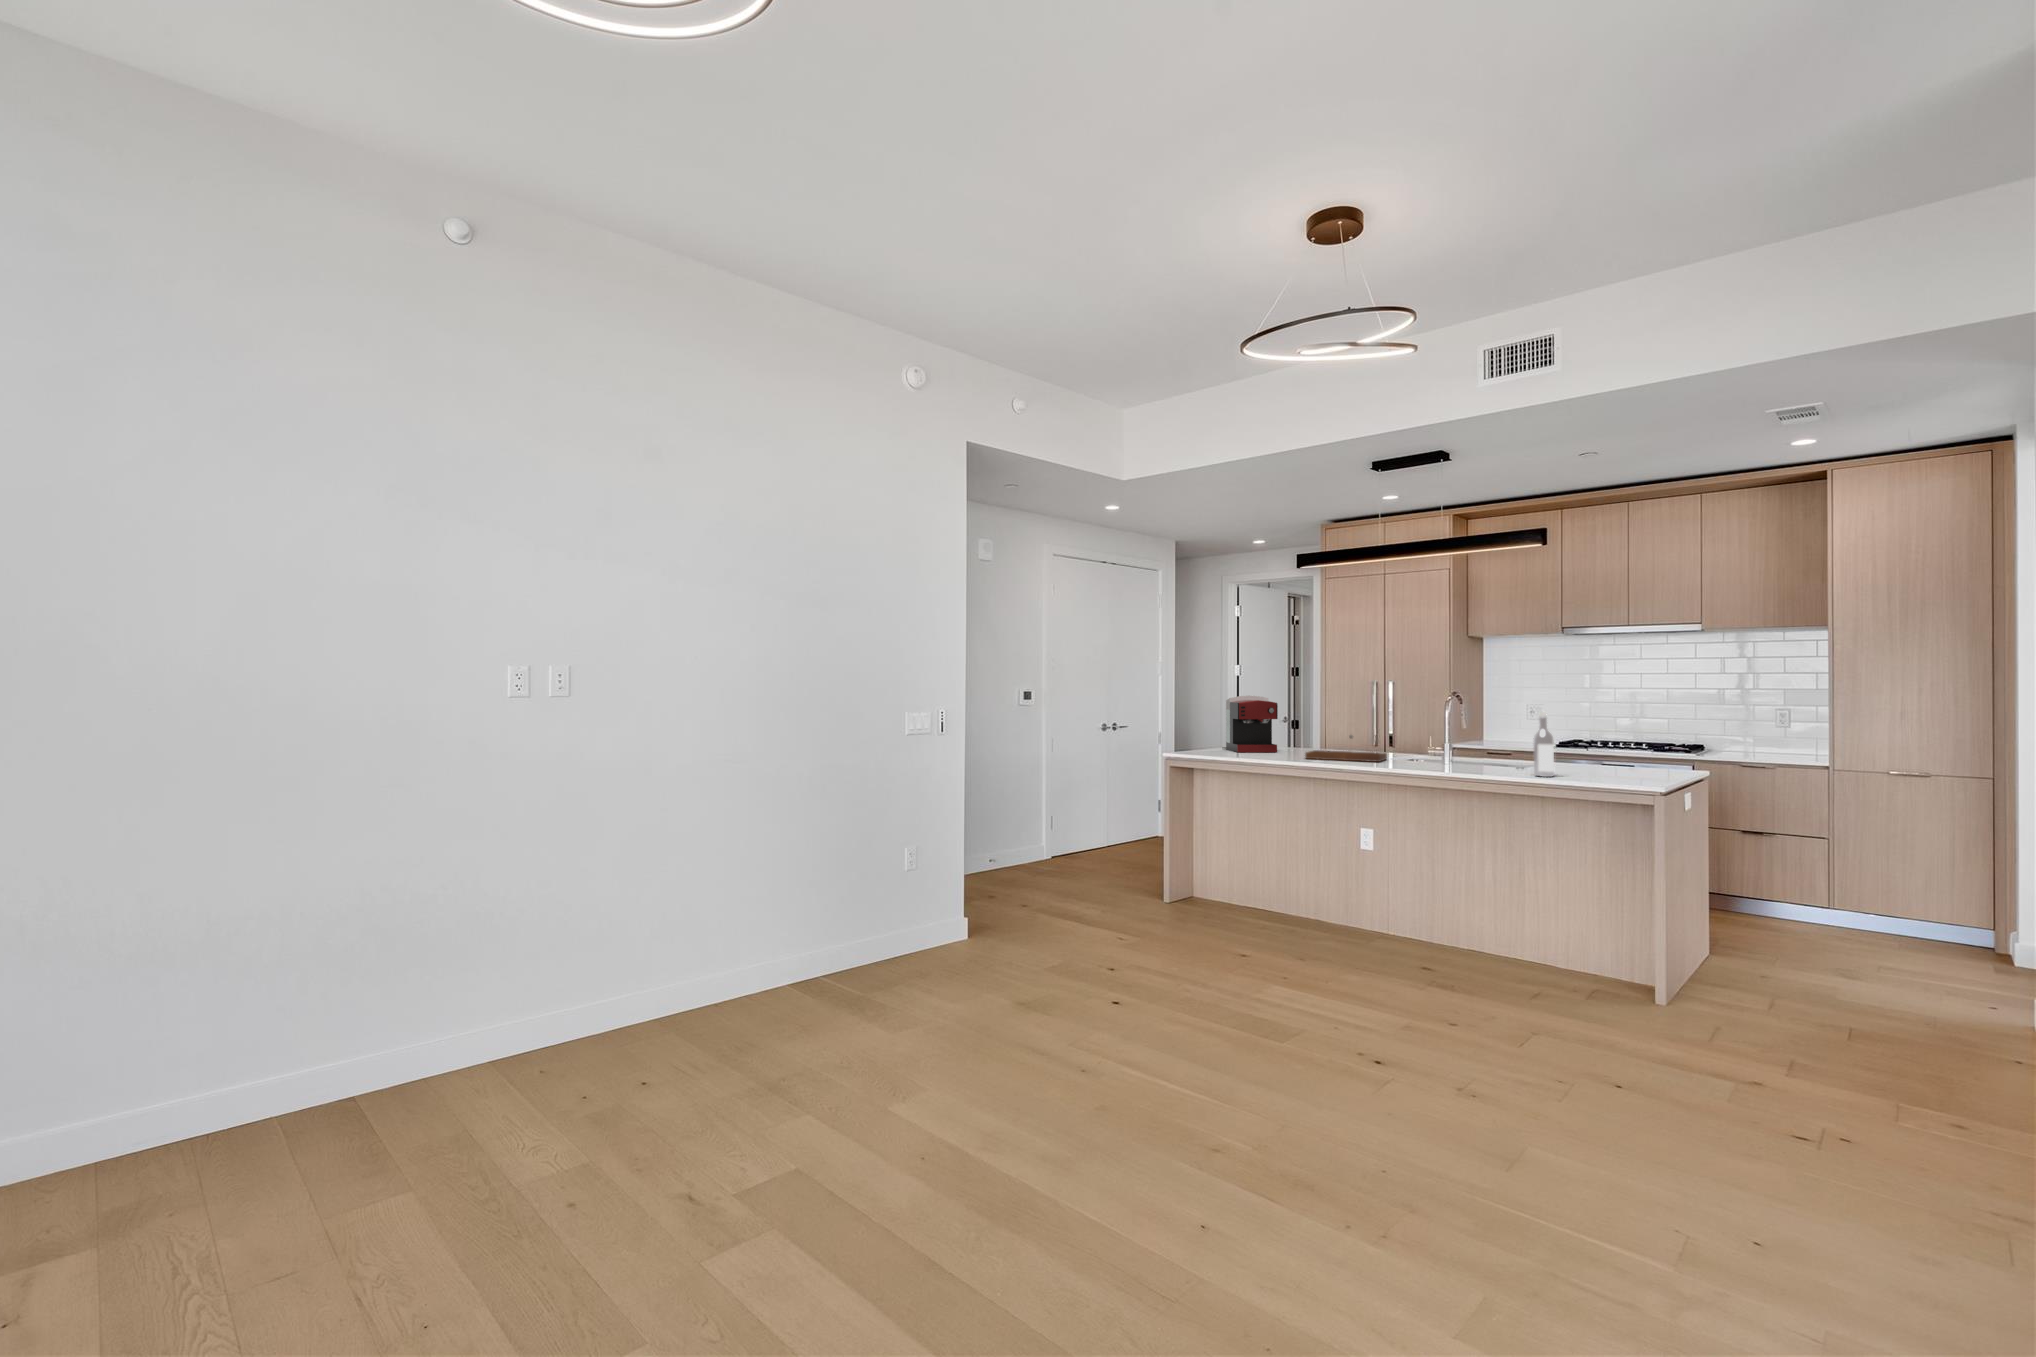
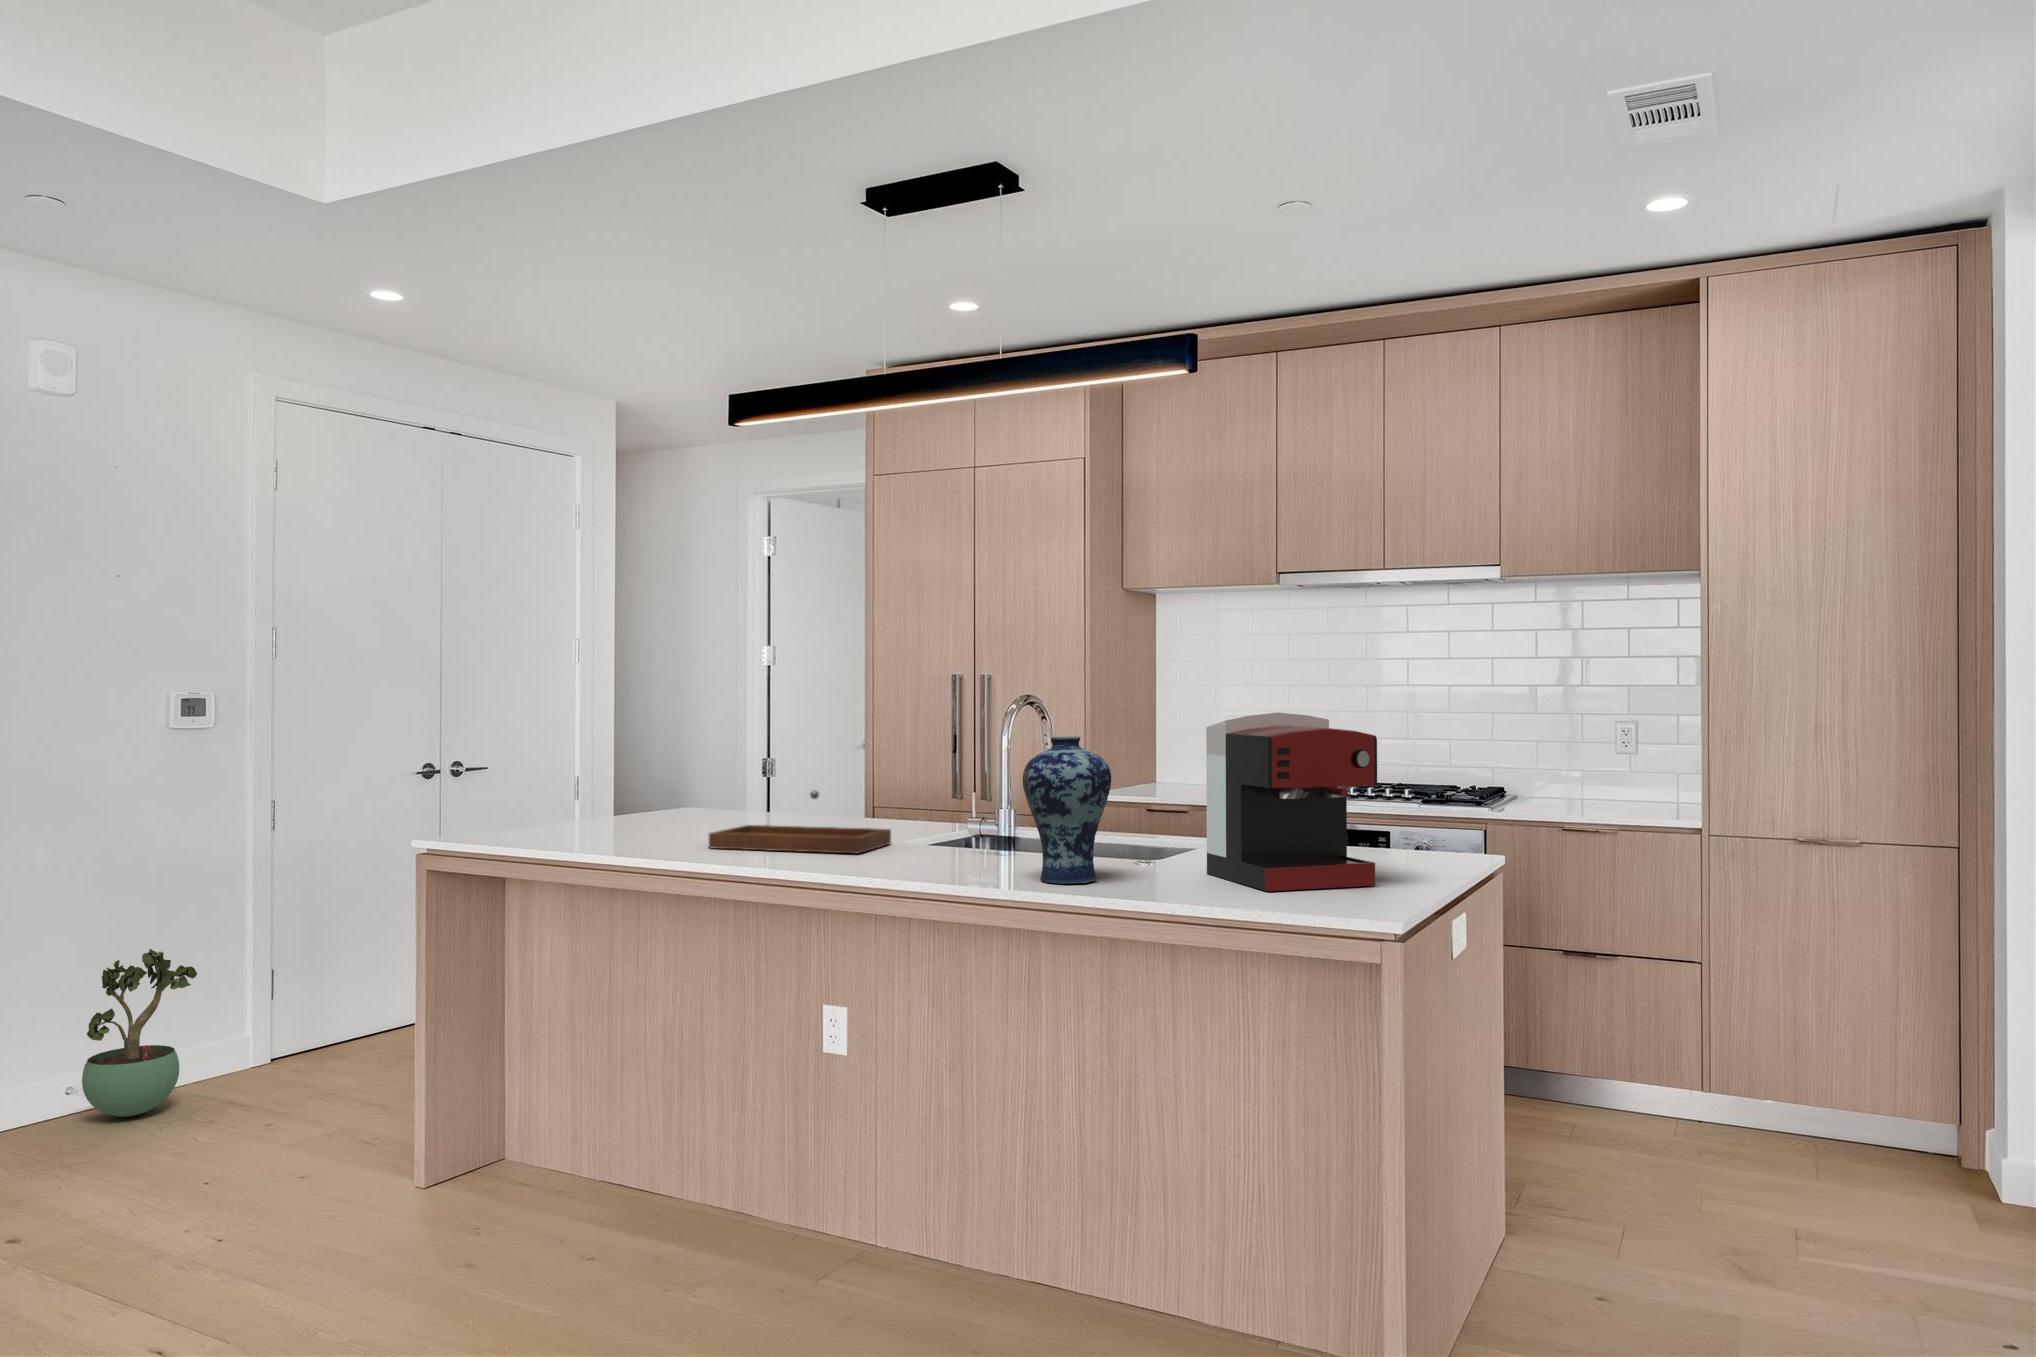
coffee maker: present [1226,695,1278,752] -> present [1206,712,1377,891]
vase: none [1471,711,1514,773] -> present [1023,736,1111,884]
wine bottle: present [1533,712,1554,777] -> none [1144,739,1186,893]
potted plant: none [999,801,1037,872] -> present [82,949,197,1117]

